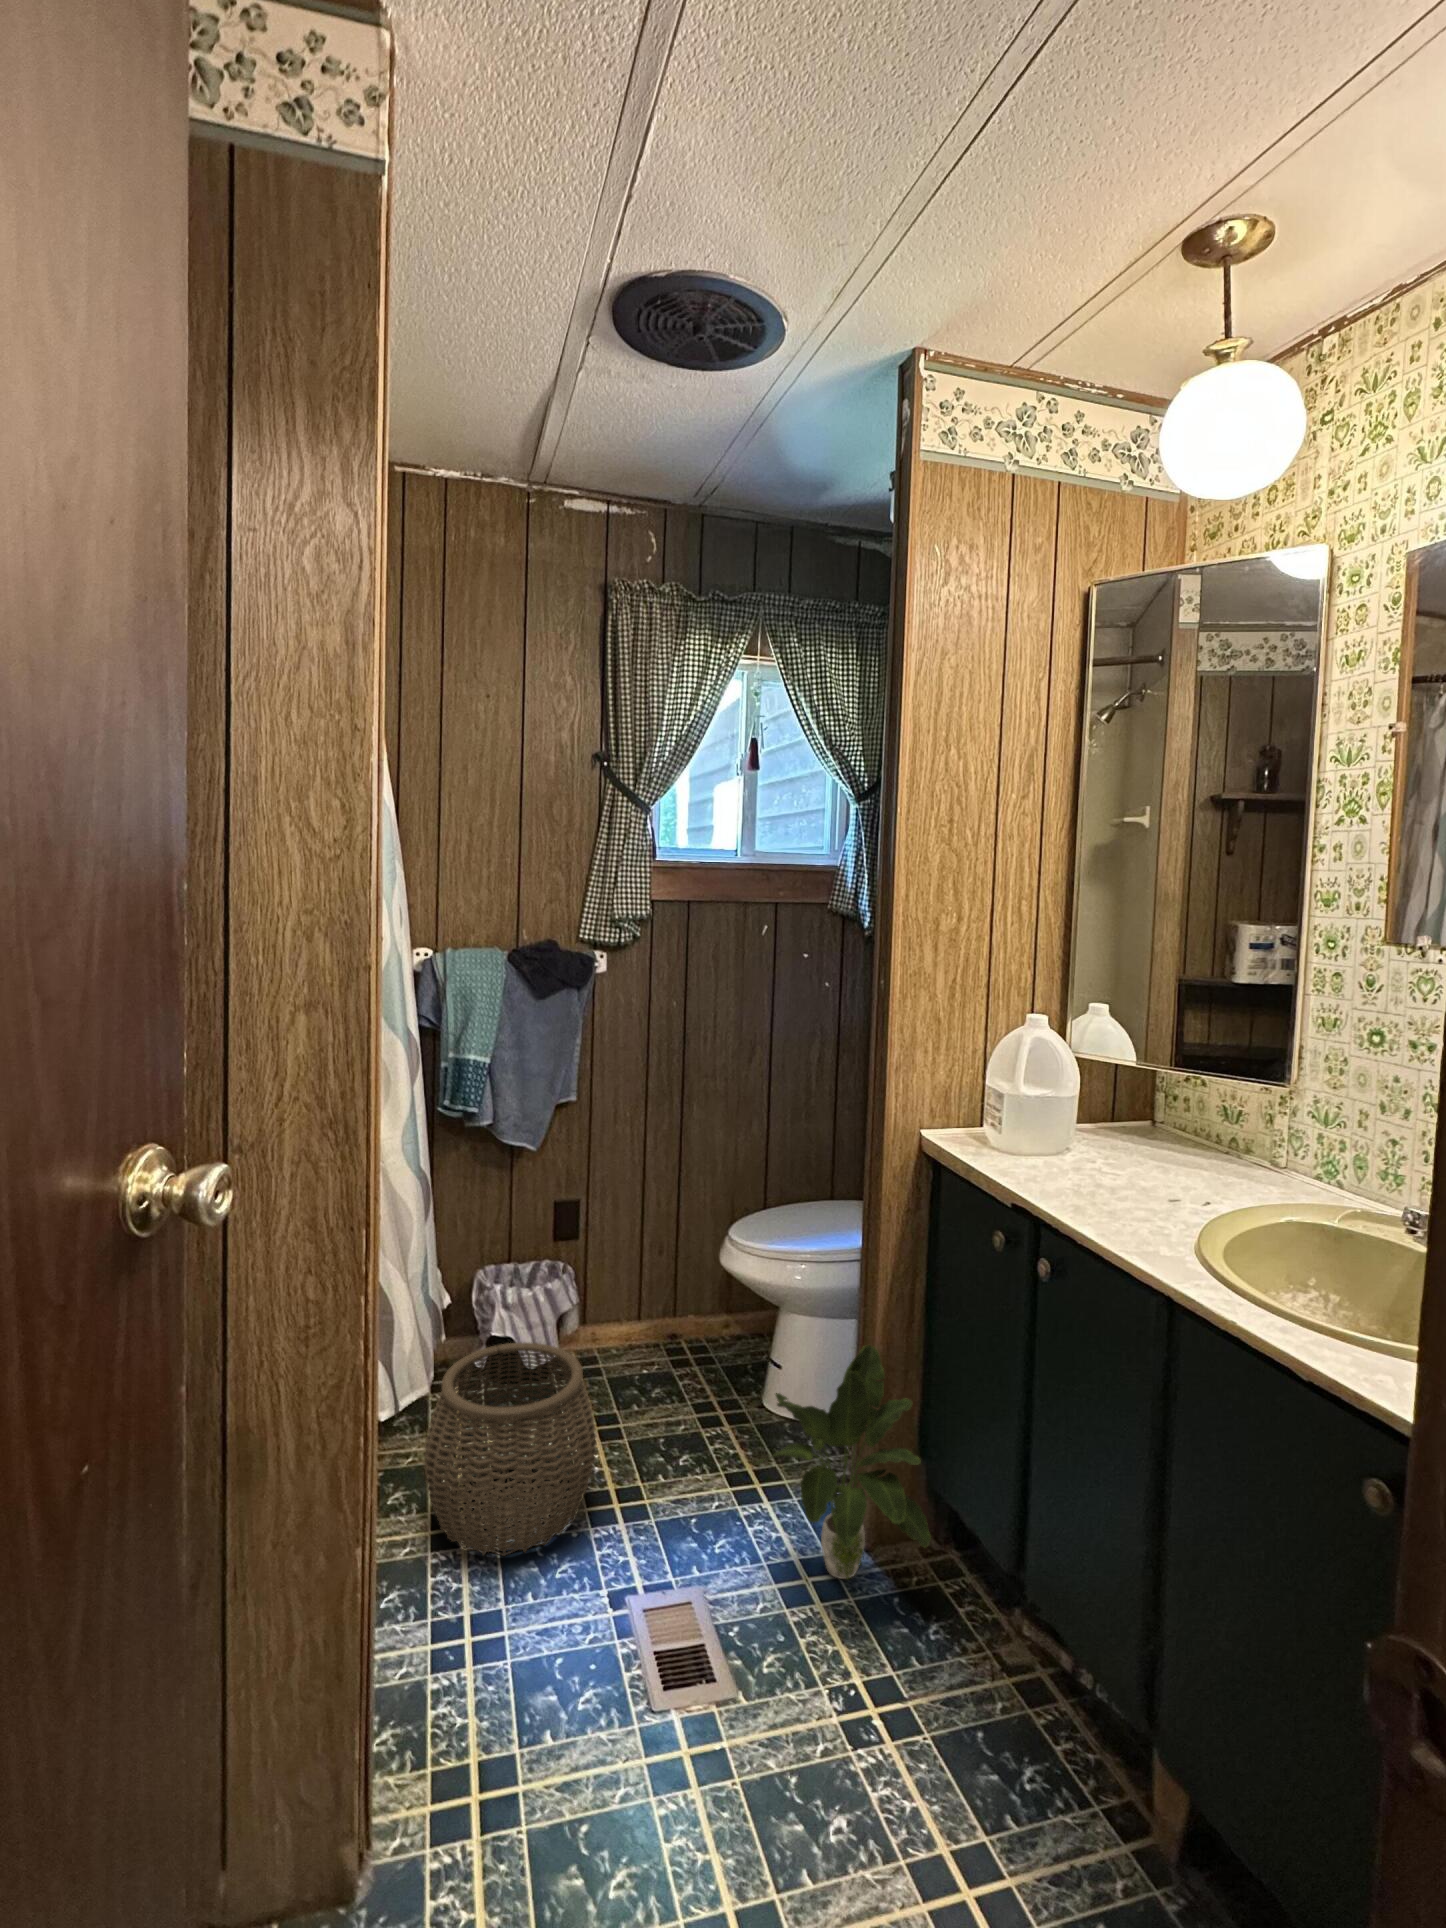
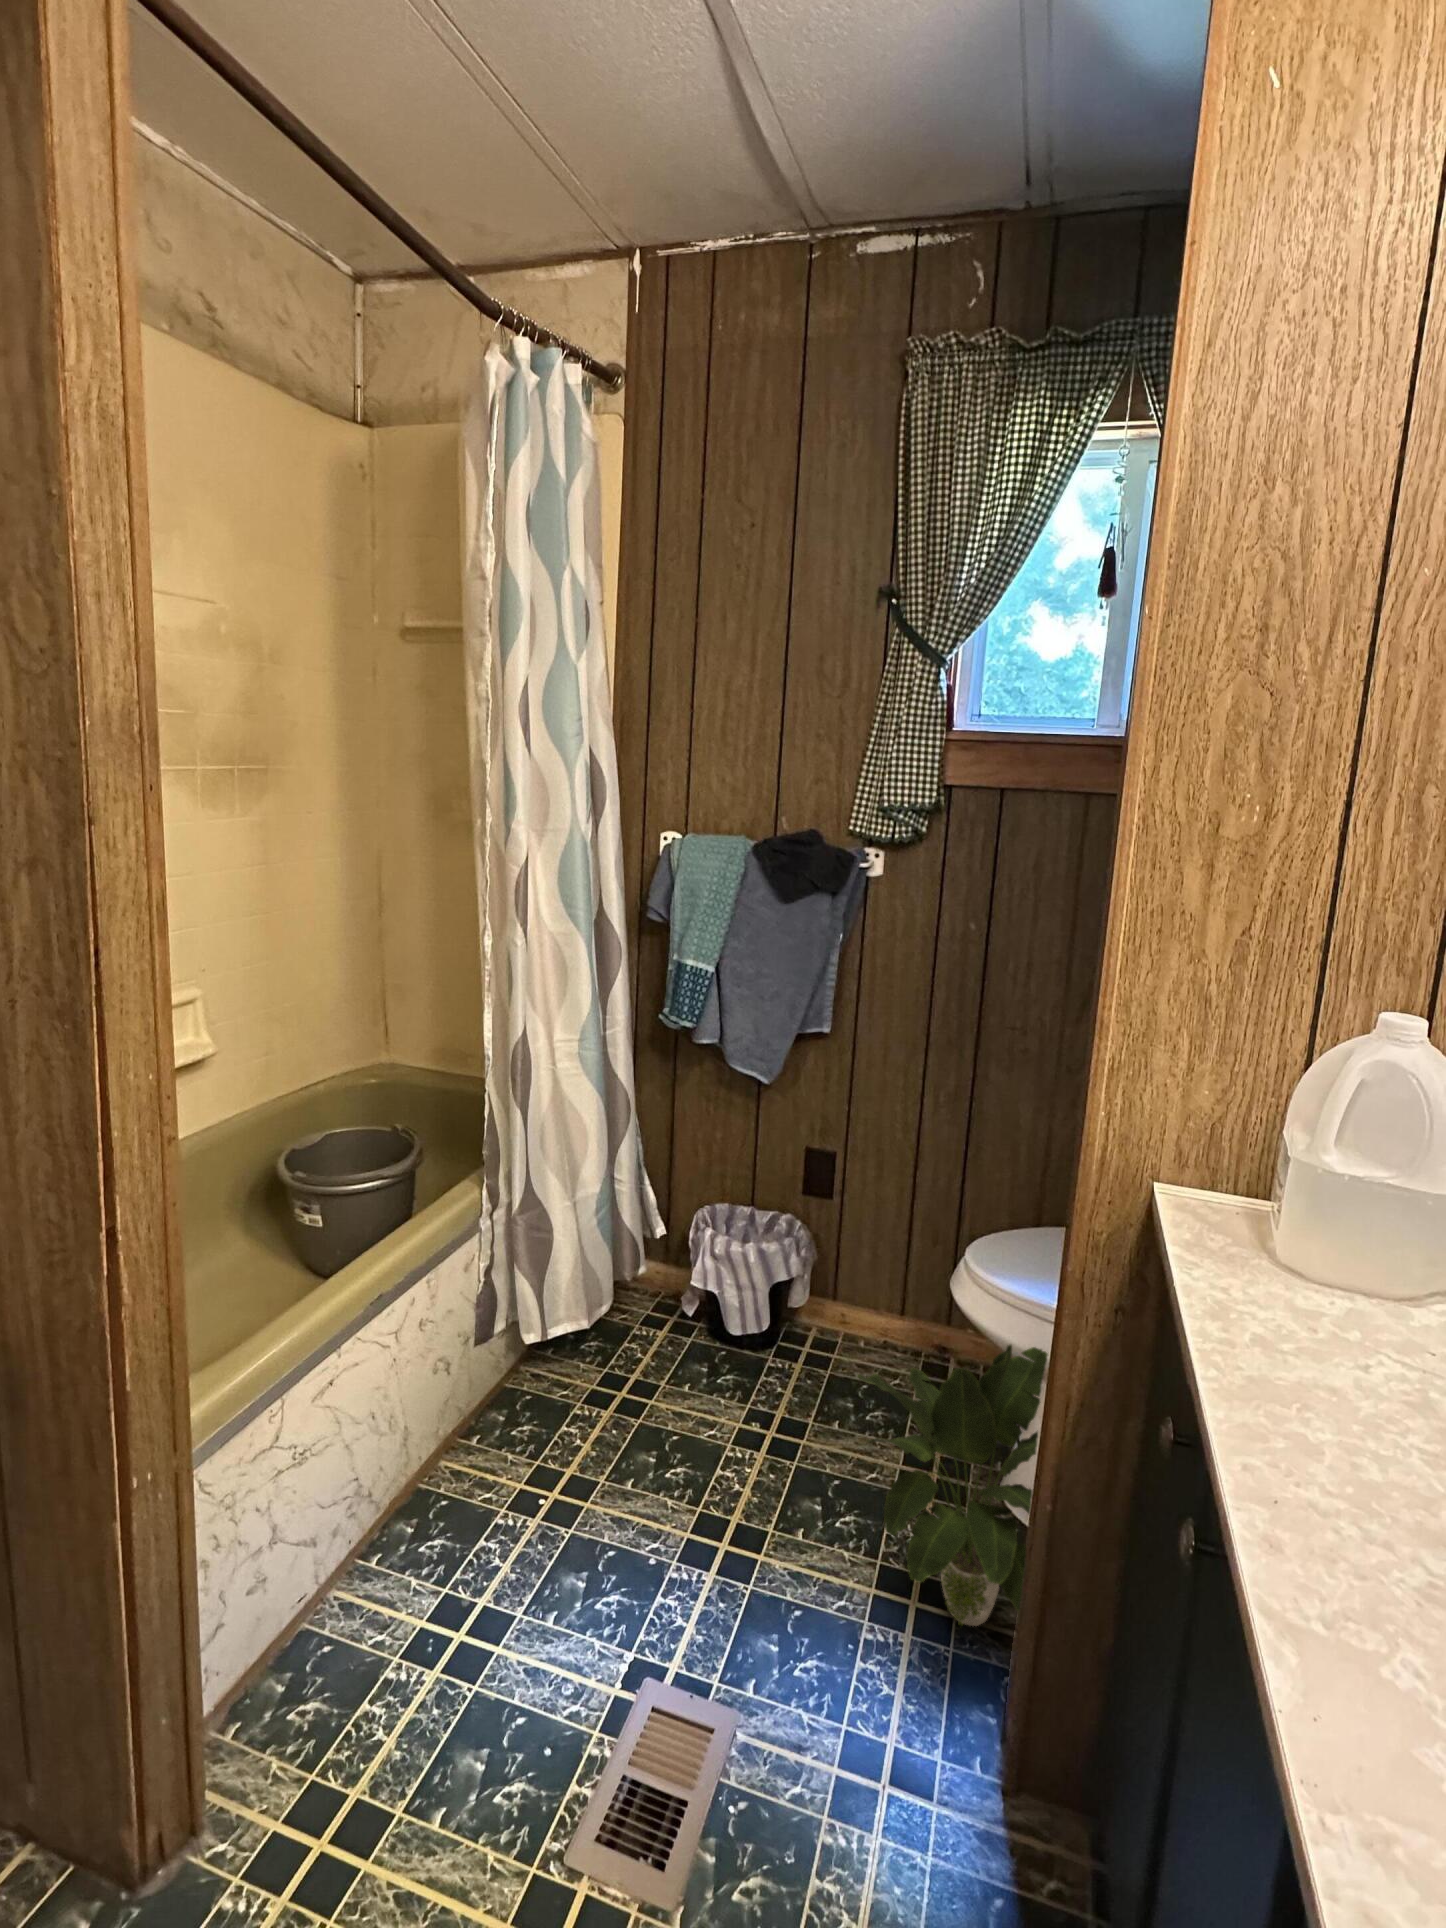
woven basket: present [424,1343,597,1556] -> none [580,1229,757,1441]

